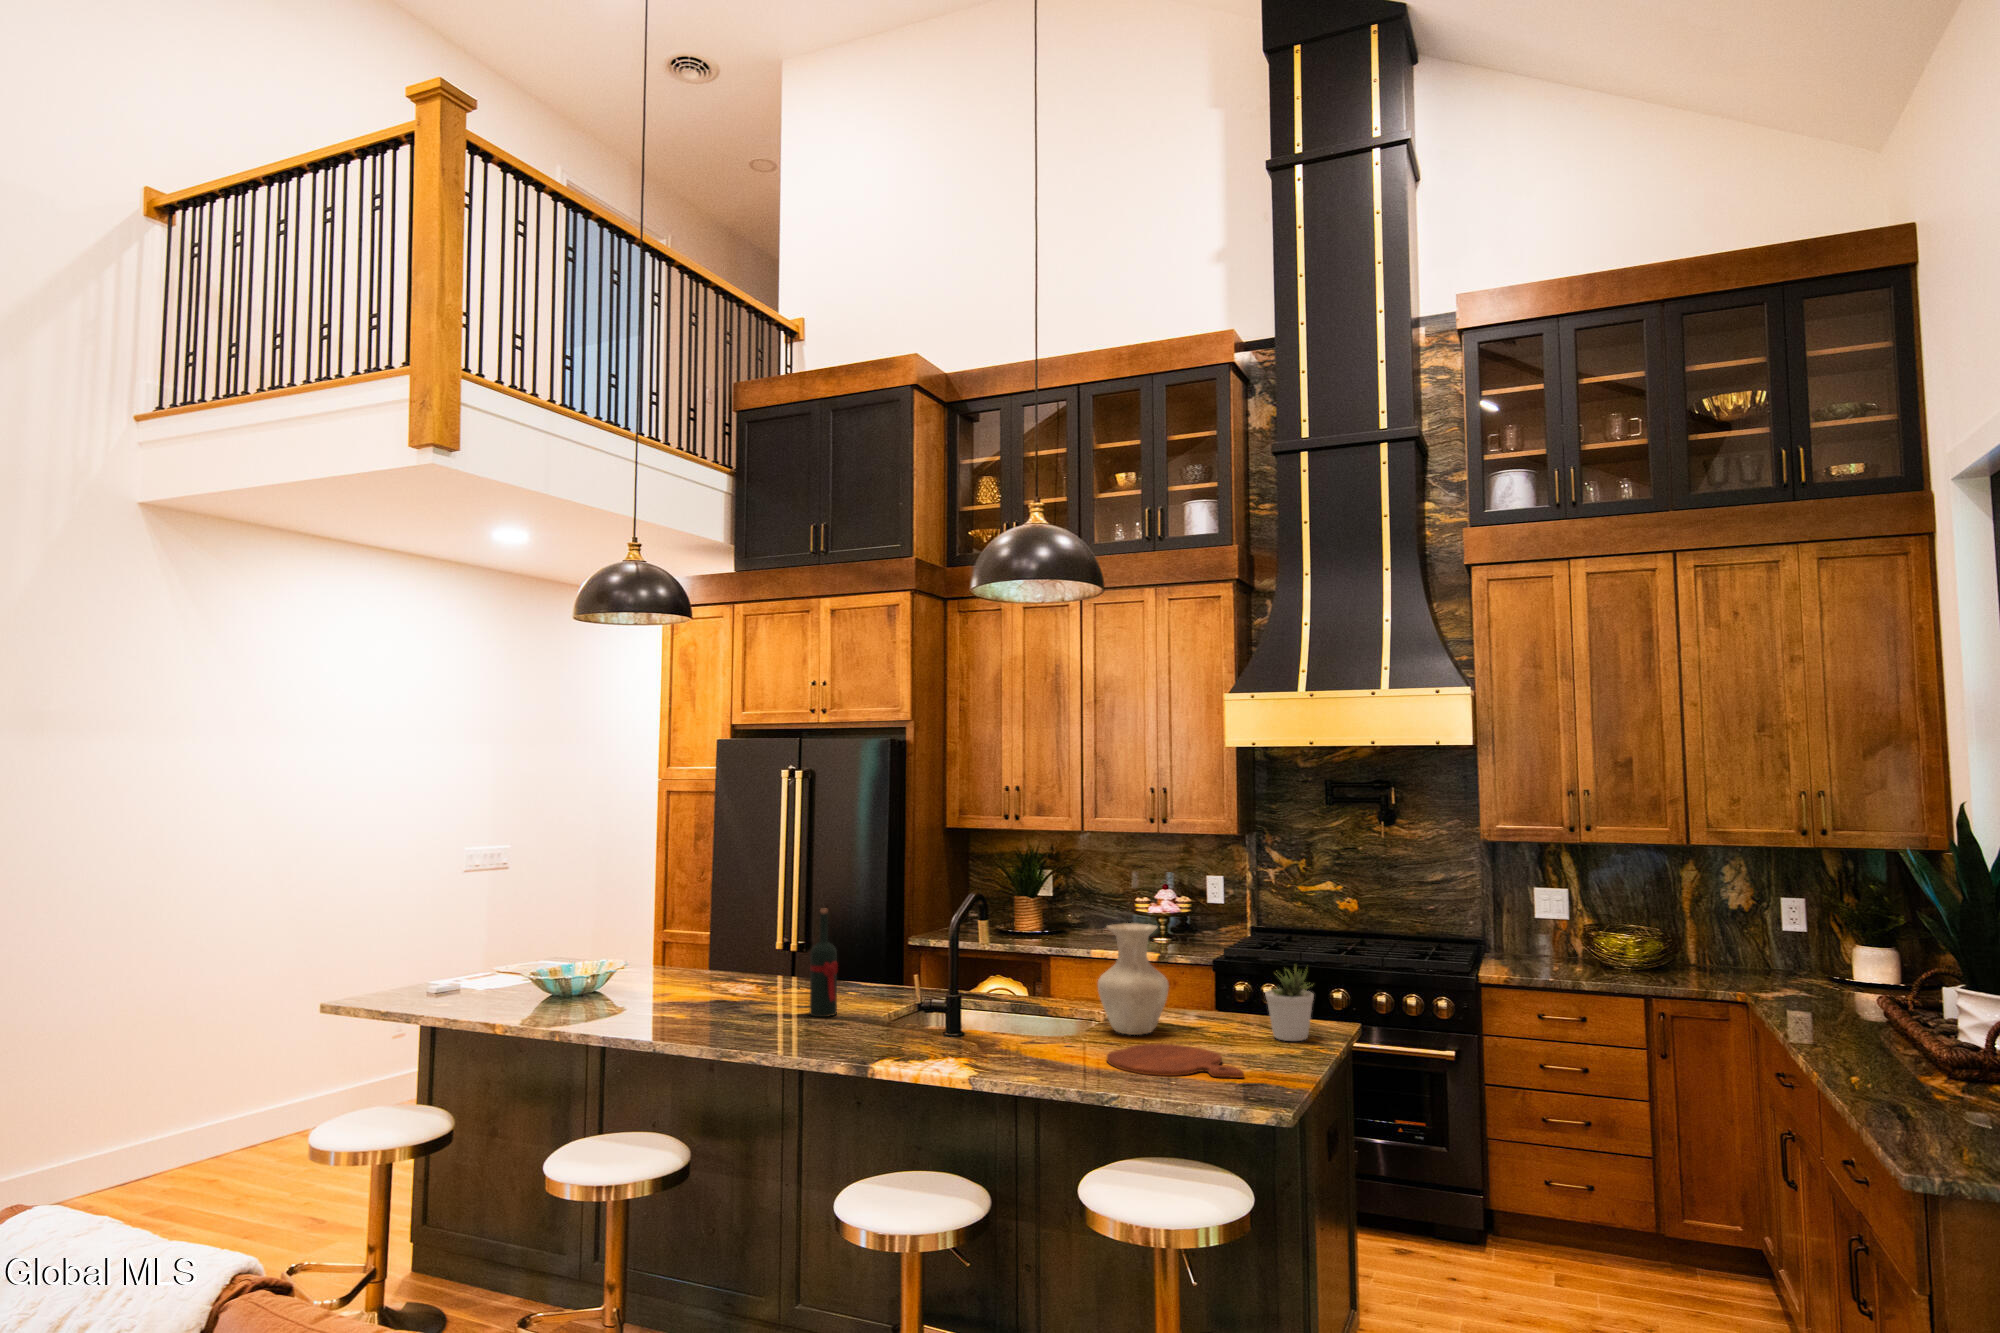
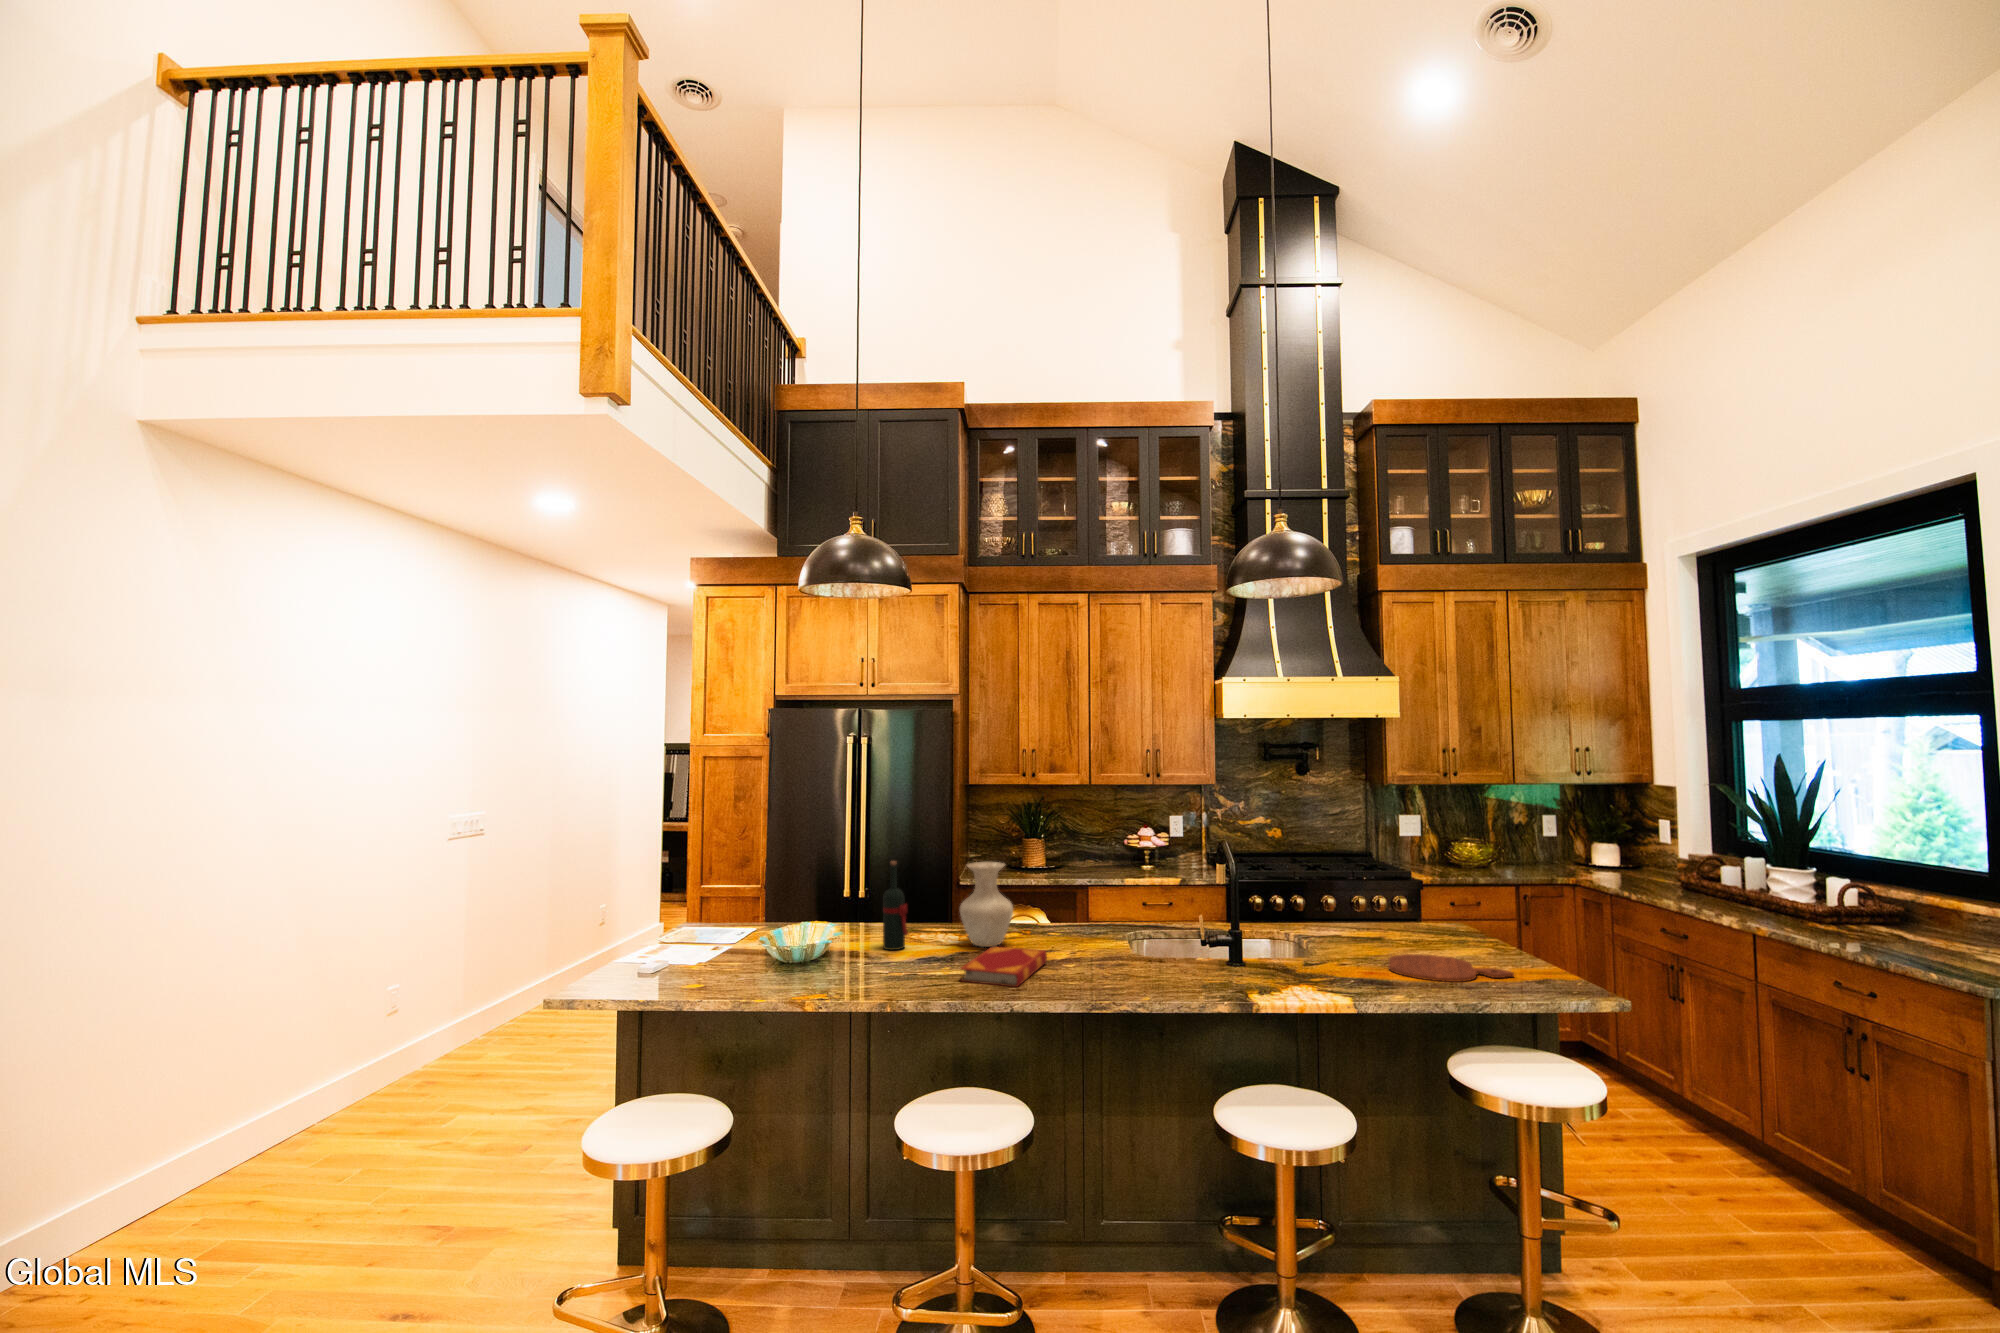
wine bottle: present [810,909,838,1017] -> present [883,861,908,950]
vase: present [1098,923,1169,1035] -> present [960,862,1013,947]
potted plant: present [1265,966,1314,1041] -> none [1427,885,1468,942]
hardback book: none [632,995,755,1033] -> present [961,946,1047,987]

